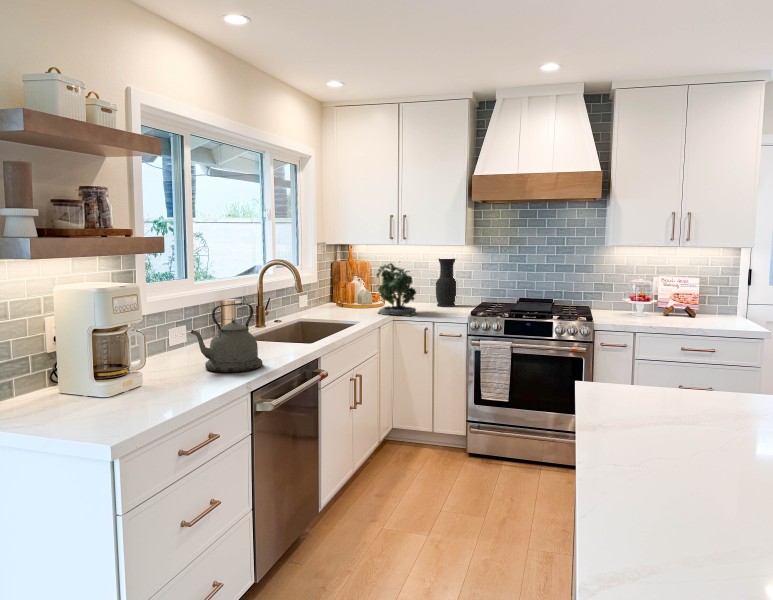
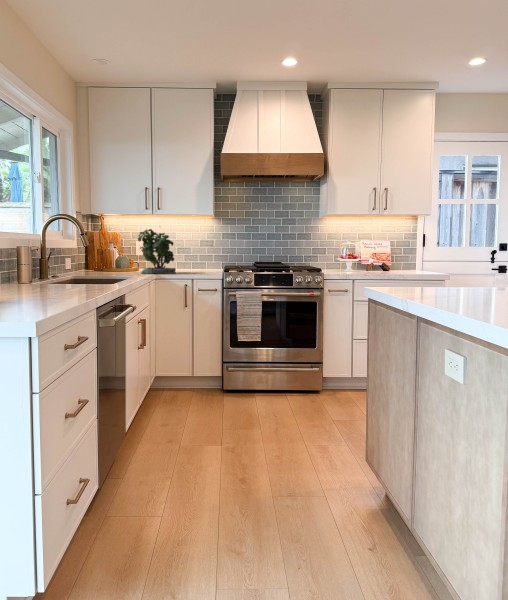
vase: present [436,259,456,307] -> none [184,229,202,270]
kettle: present [191,303,262,372] -> none [27,234,90,296]

